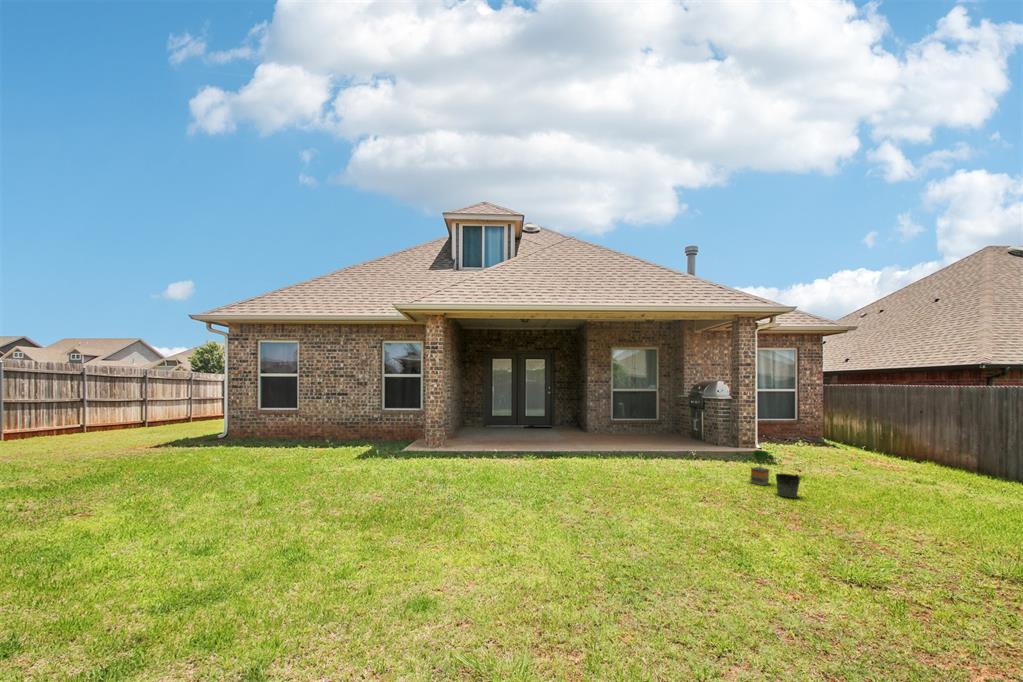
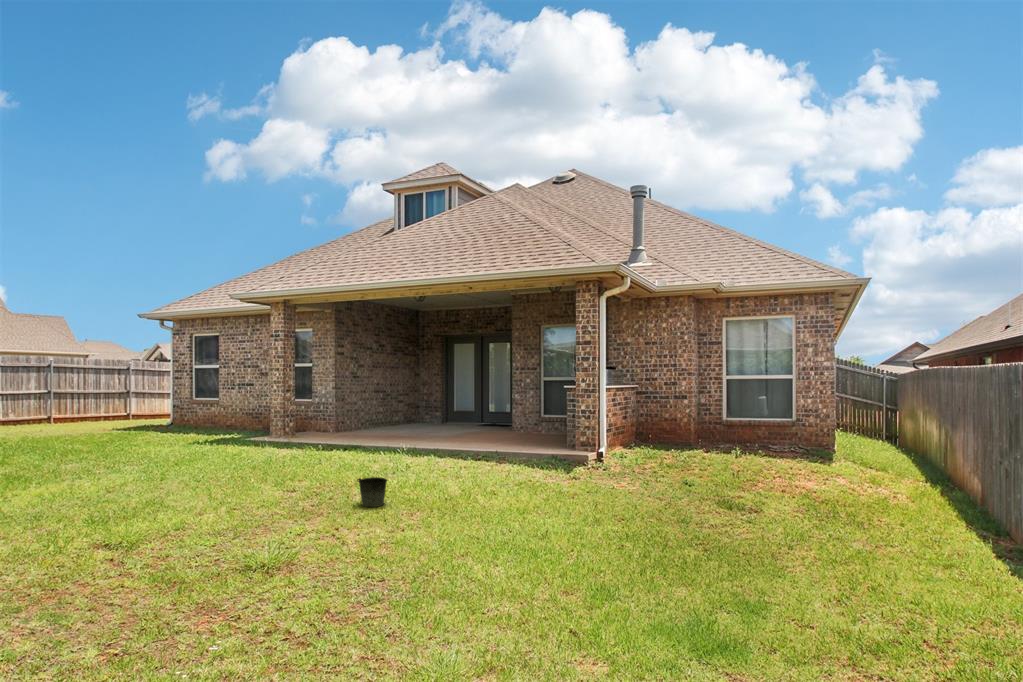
potted tree: present [748,450,775,485] -> none [384,449,413,493]

